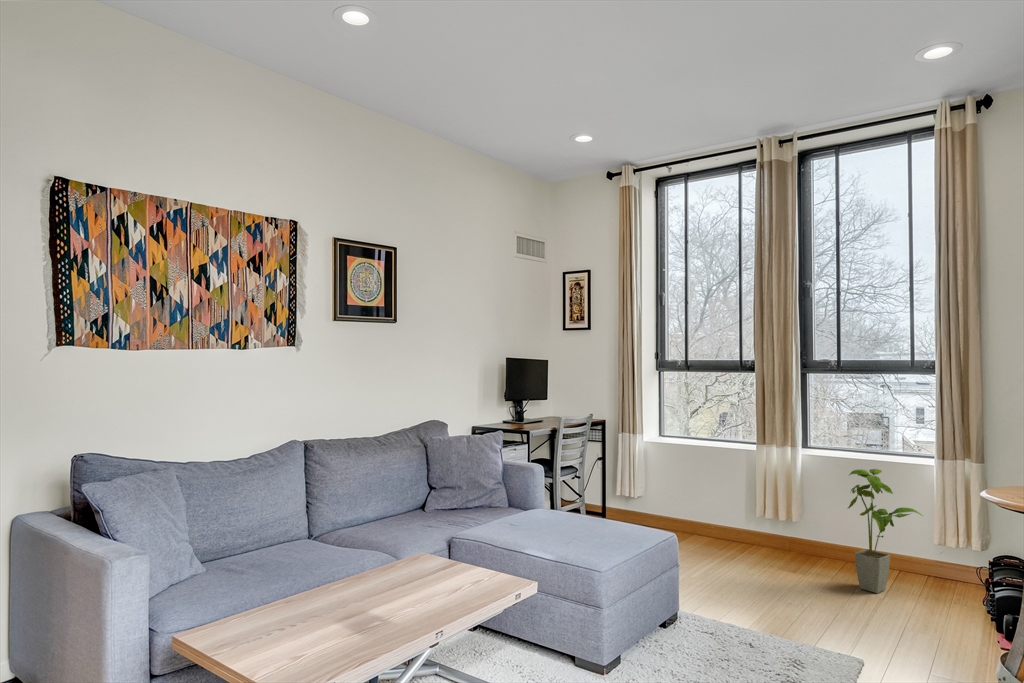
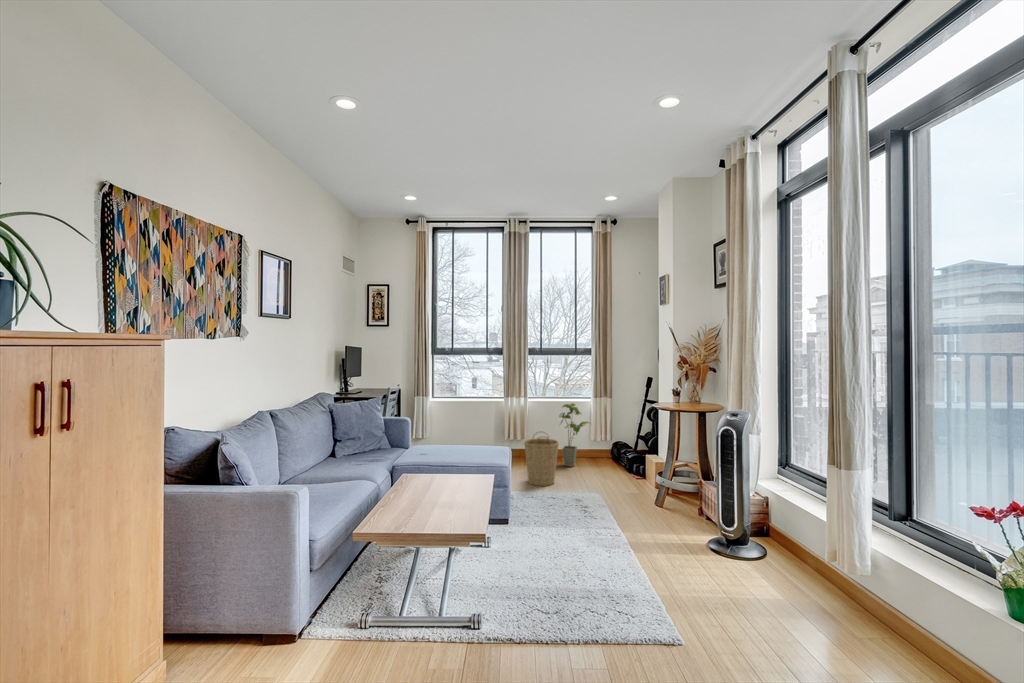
basket: none [739,516,808,621] -> present [524,432,559,486]

